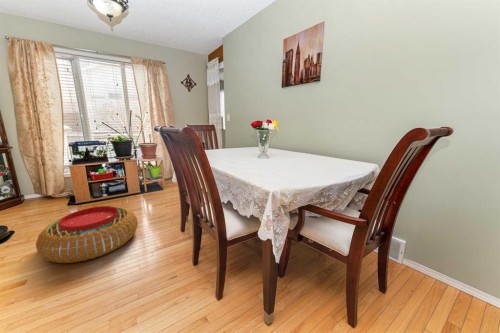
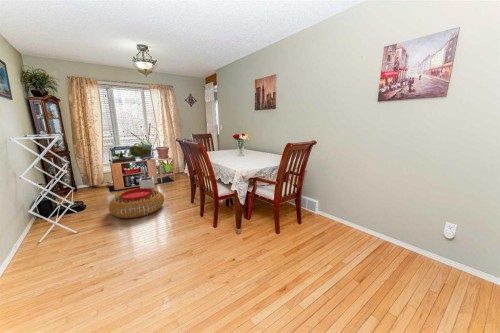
potted tree: none [95,138,134,203] -> present [129,145,154,189]

